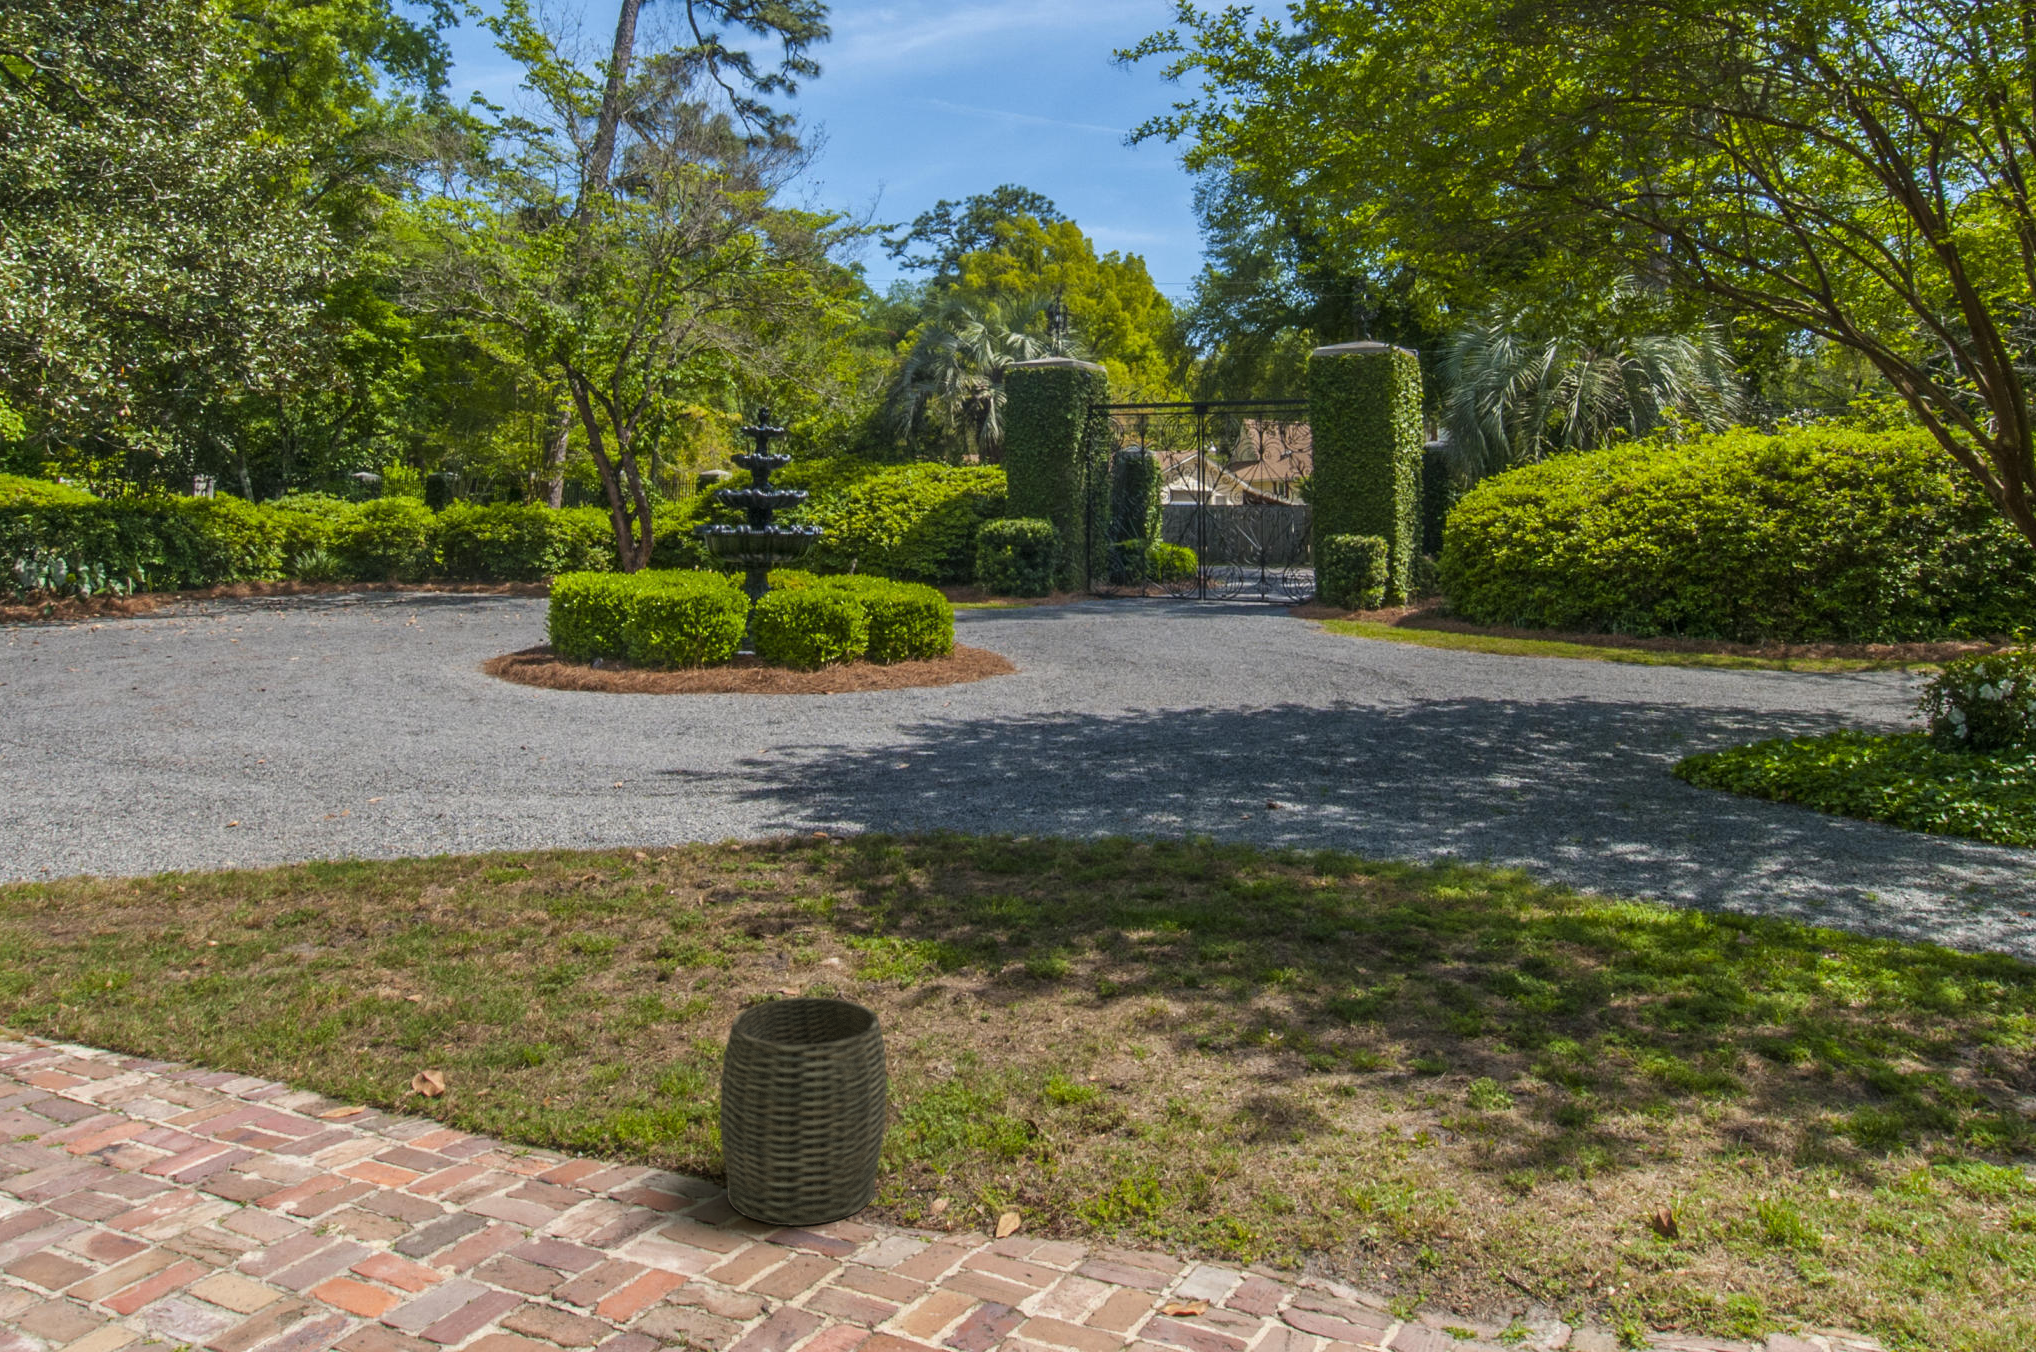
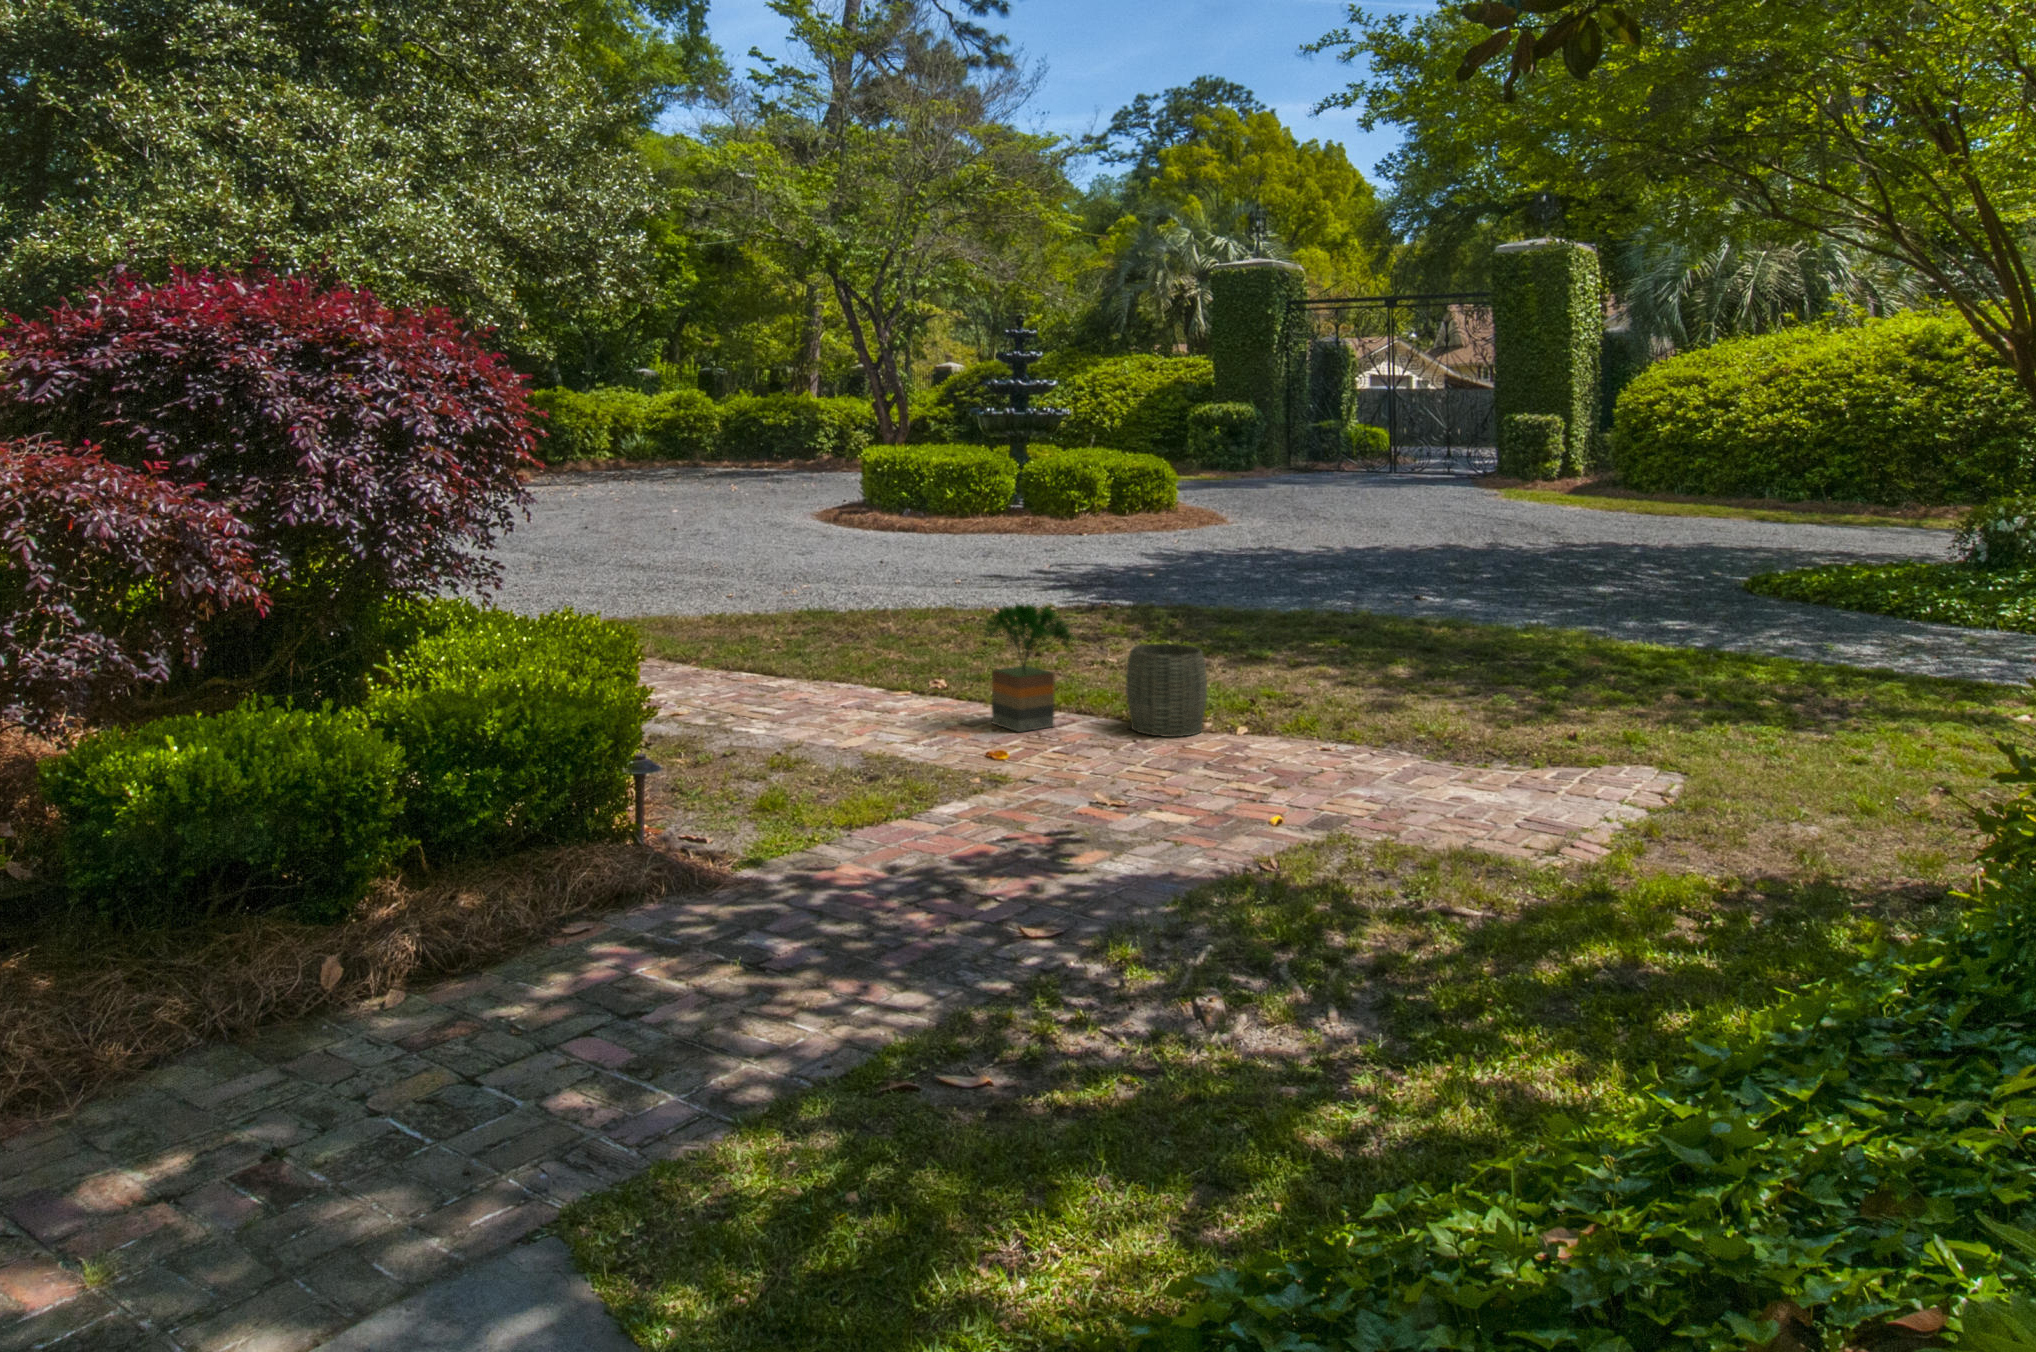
potted tree: none [417,919,617,1227] -> present [985,604,1074,732]

